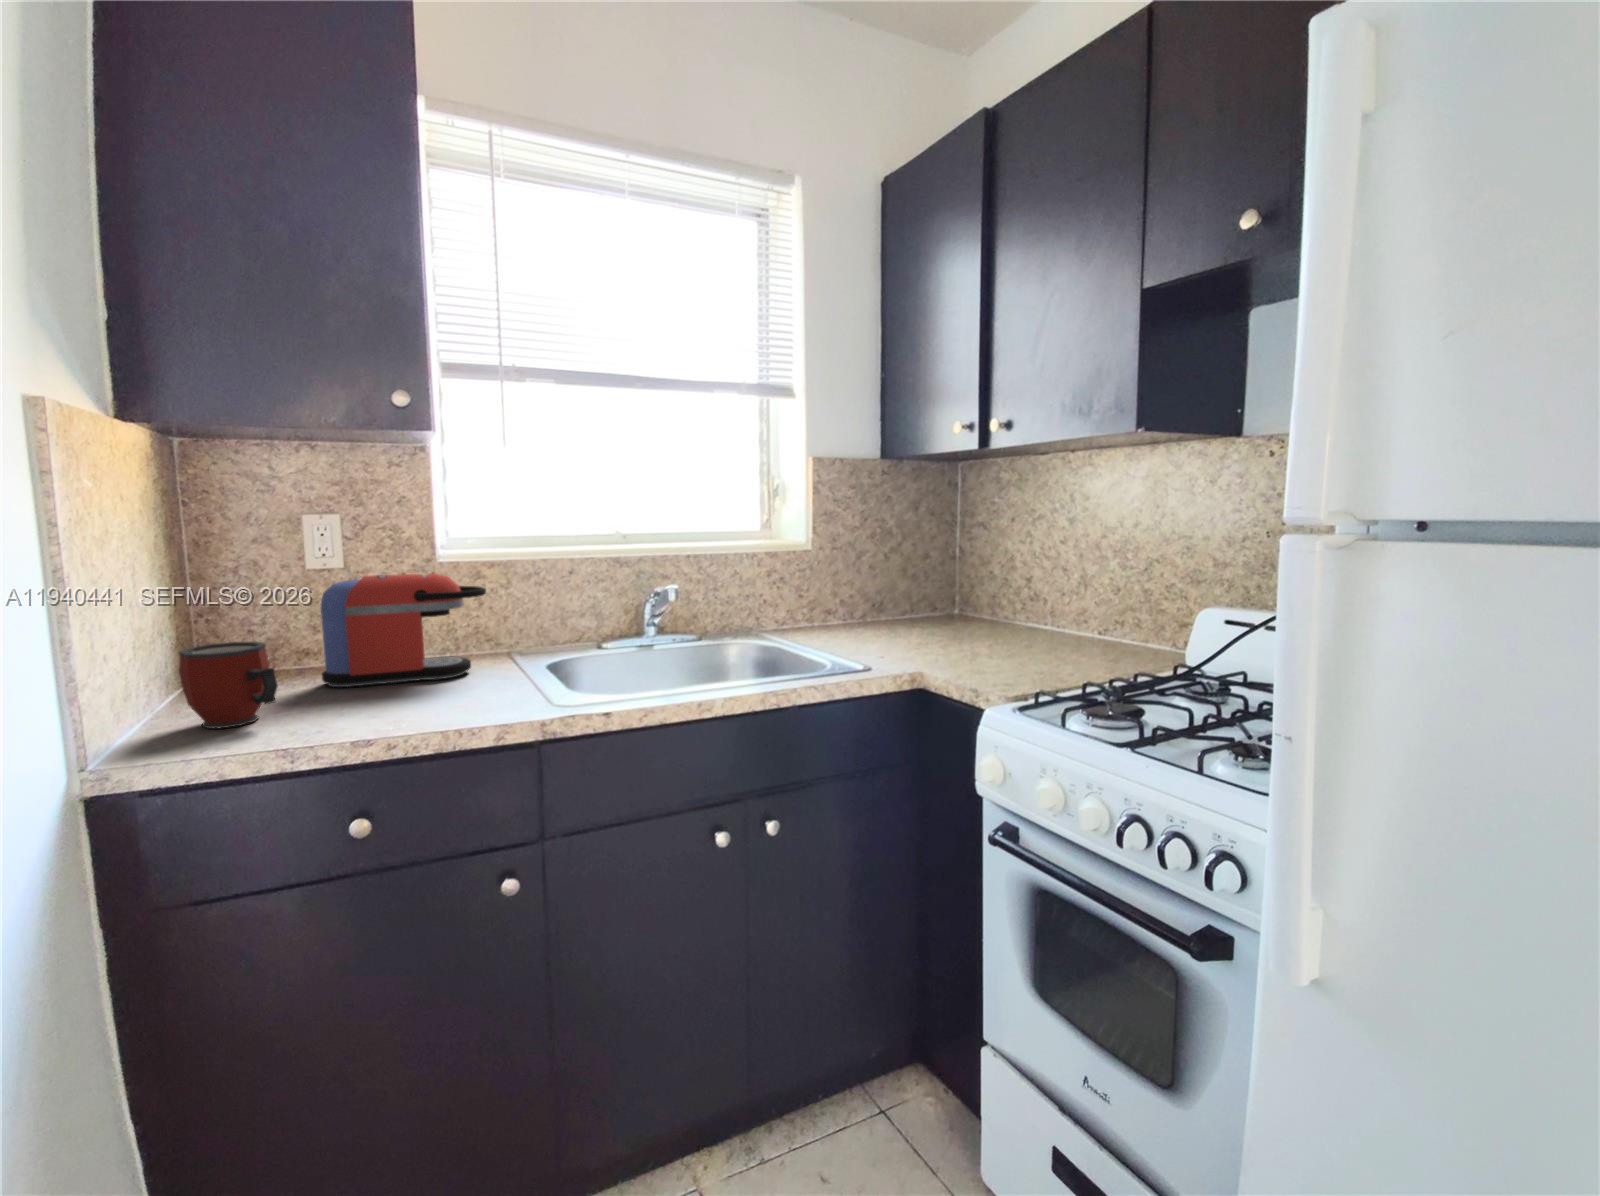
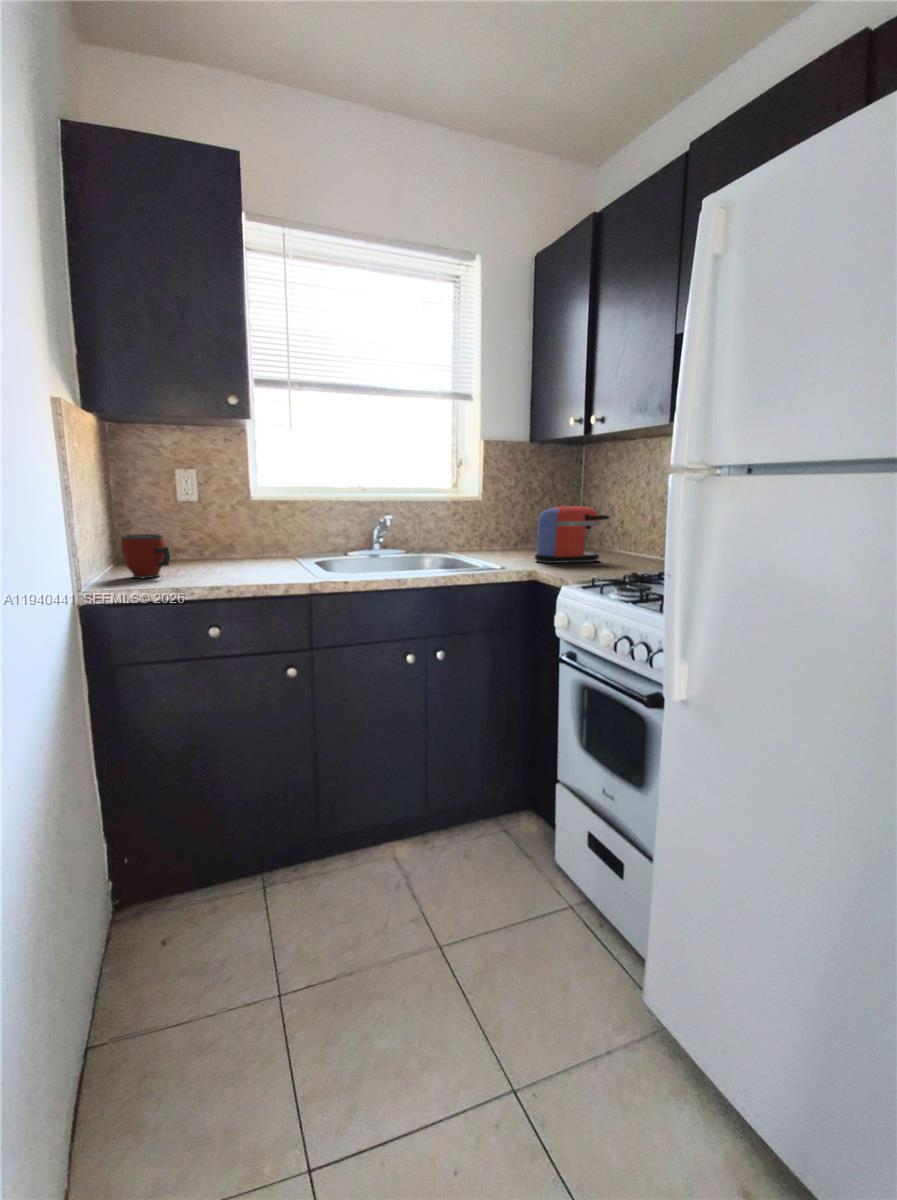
coffee maker: present [321,573,486,687] -> present [535,506,610,563]

